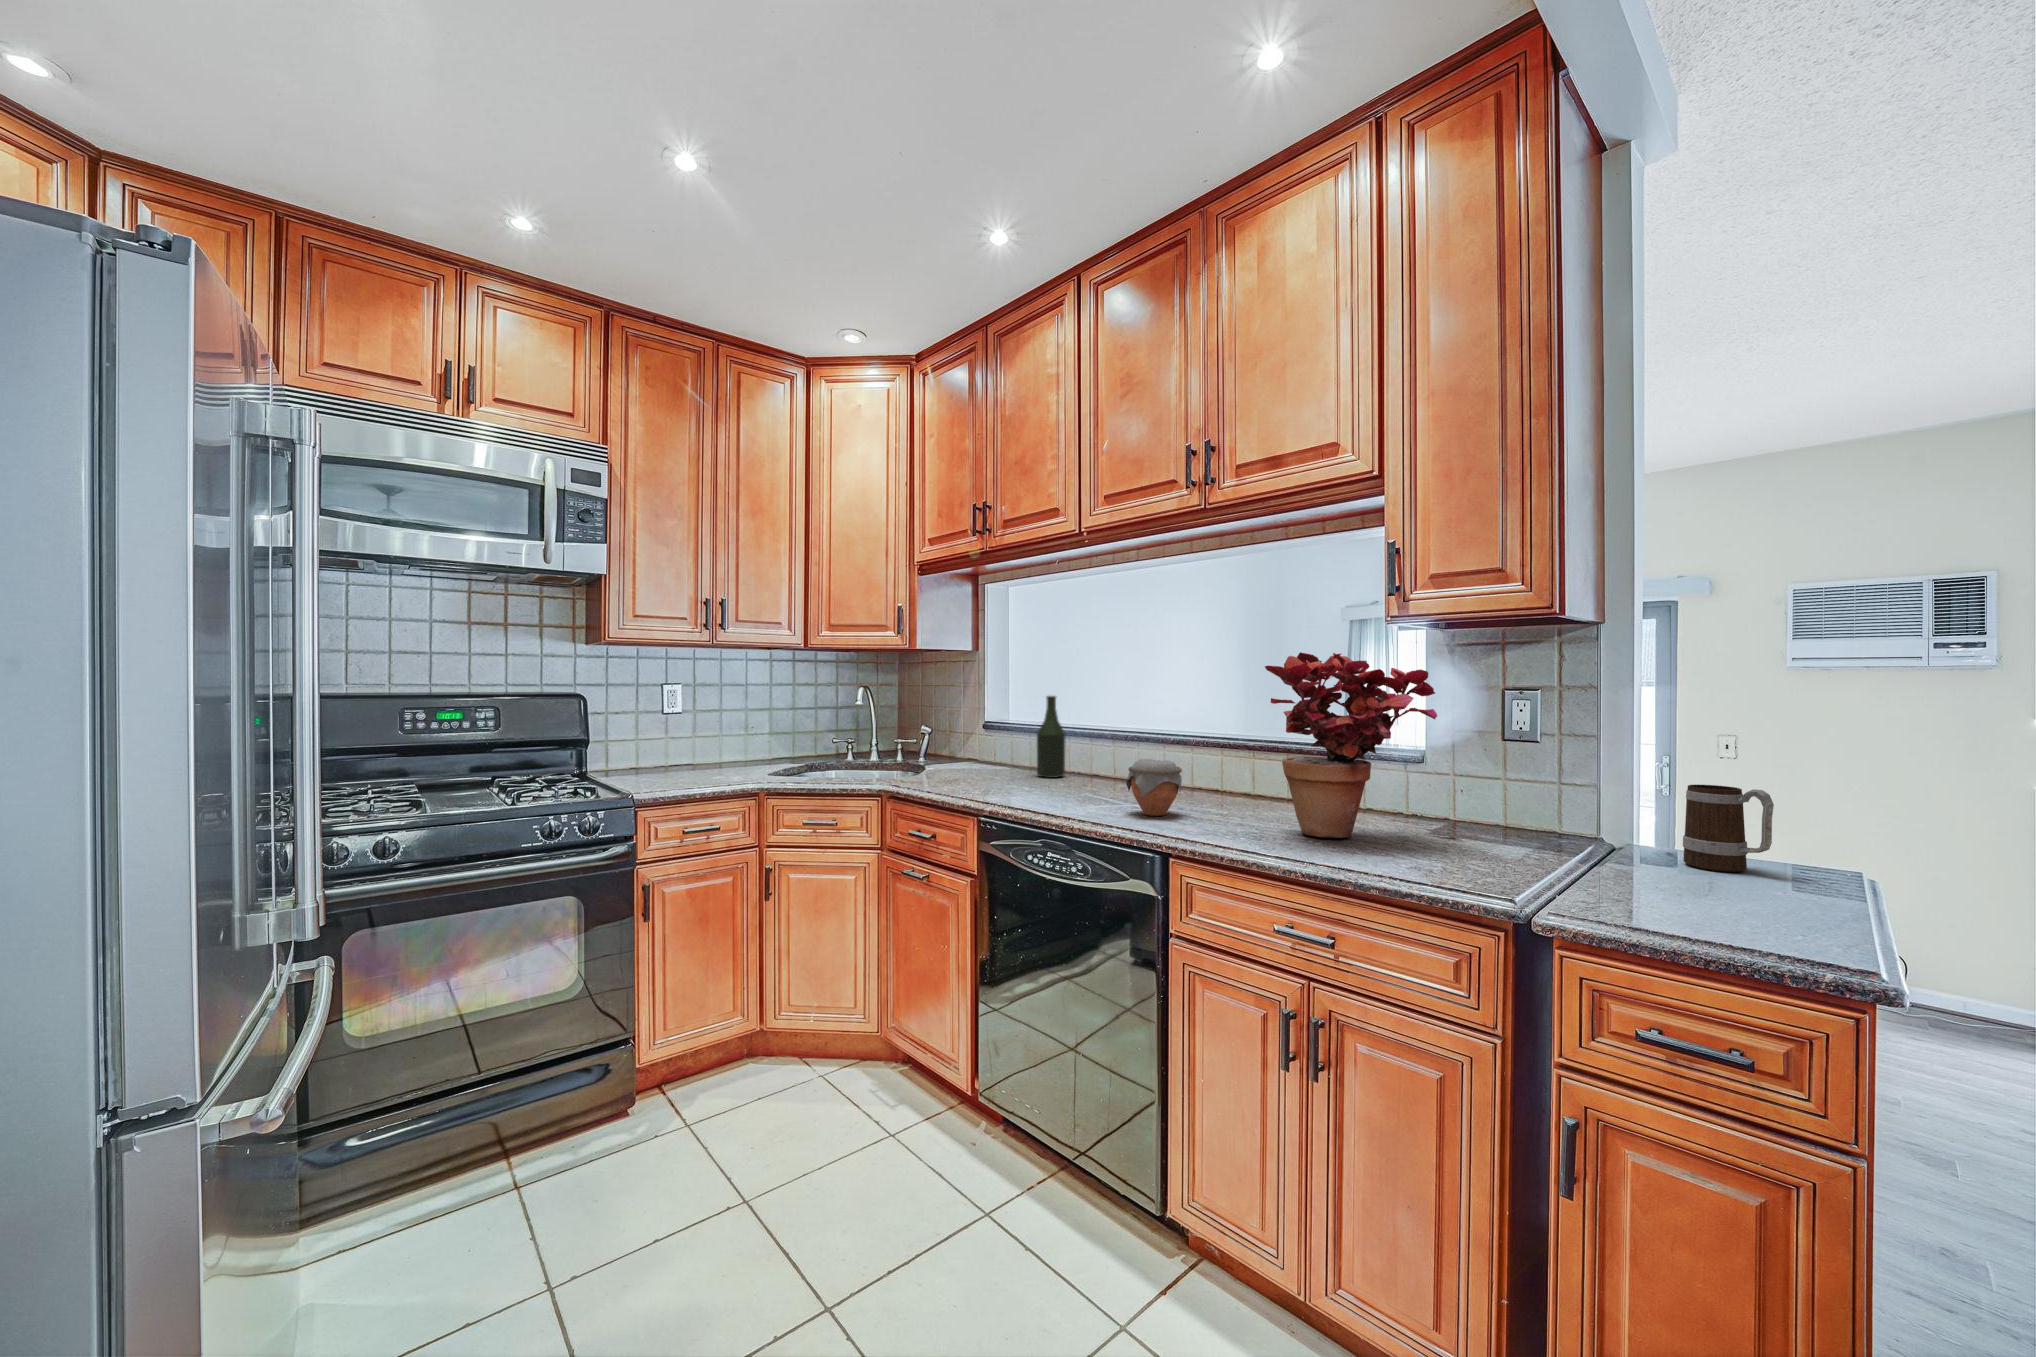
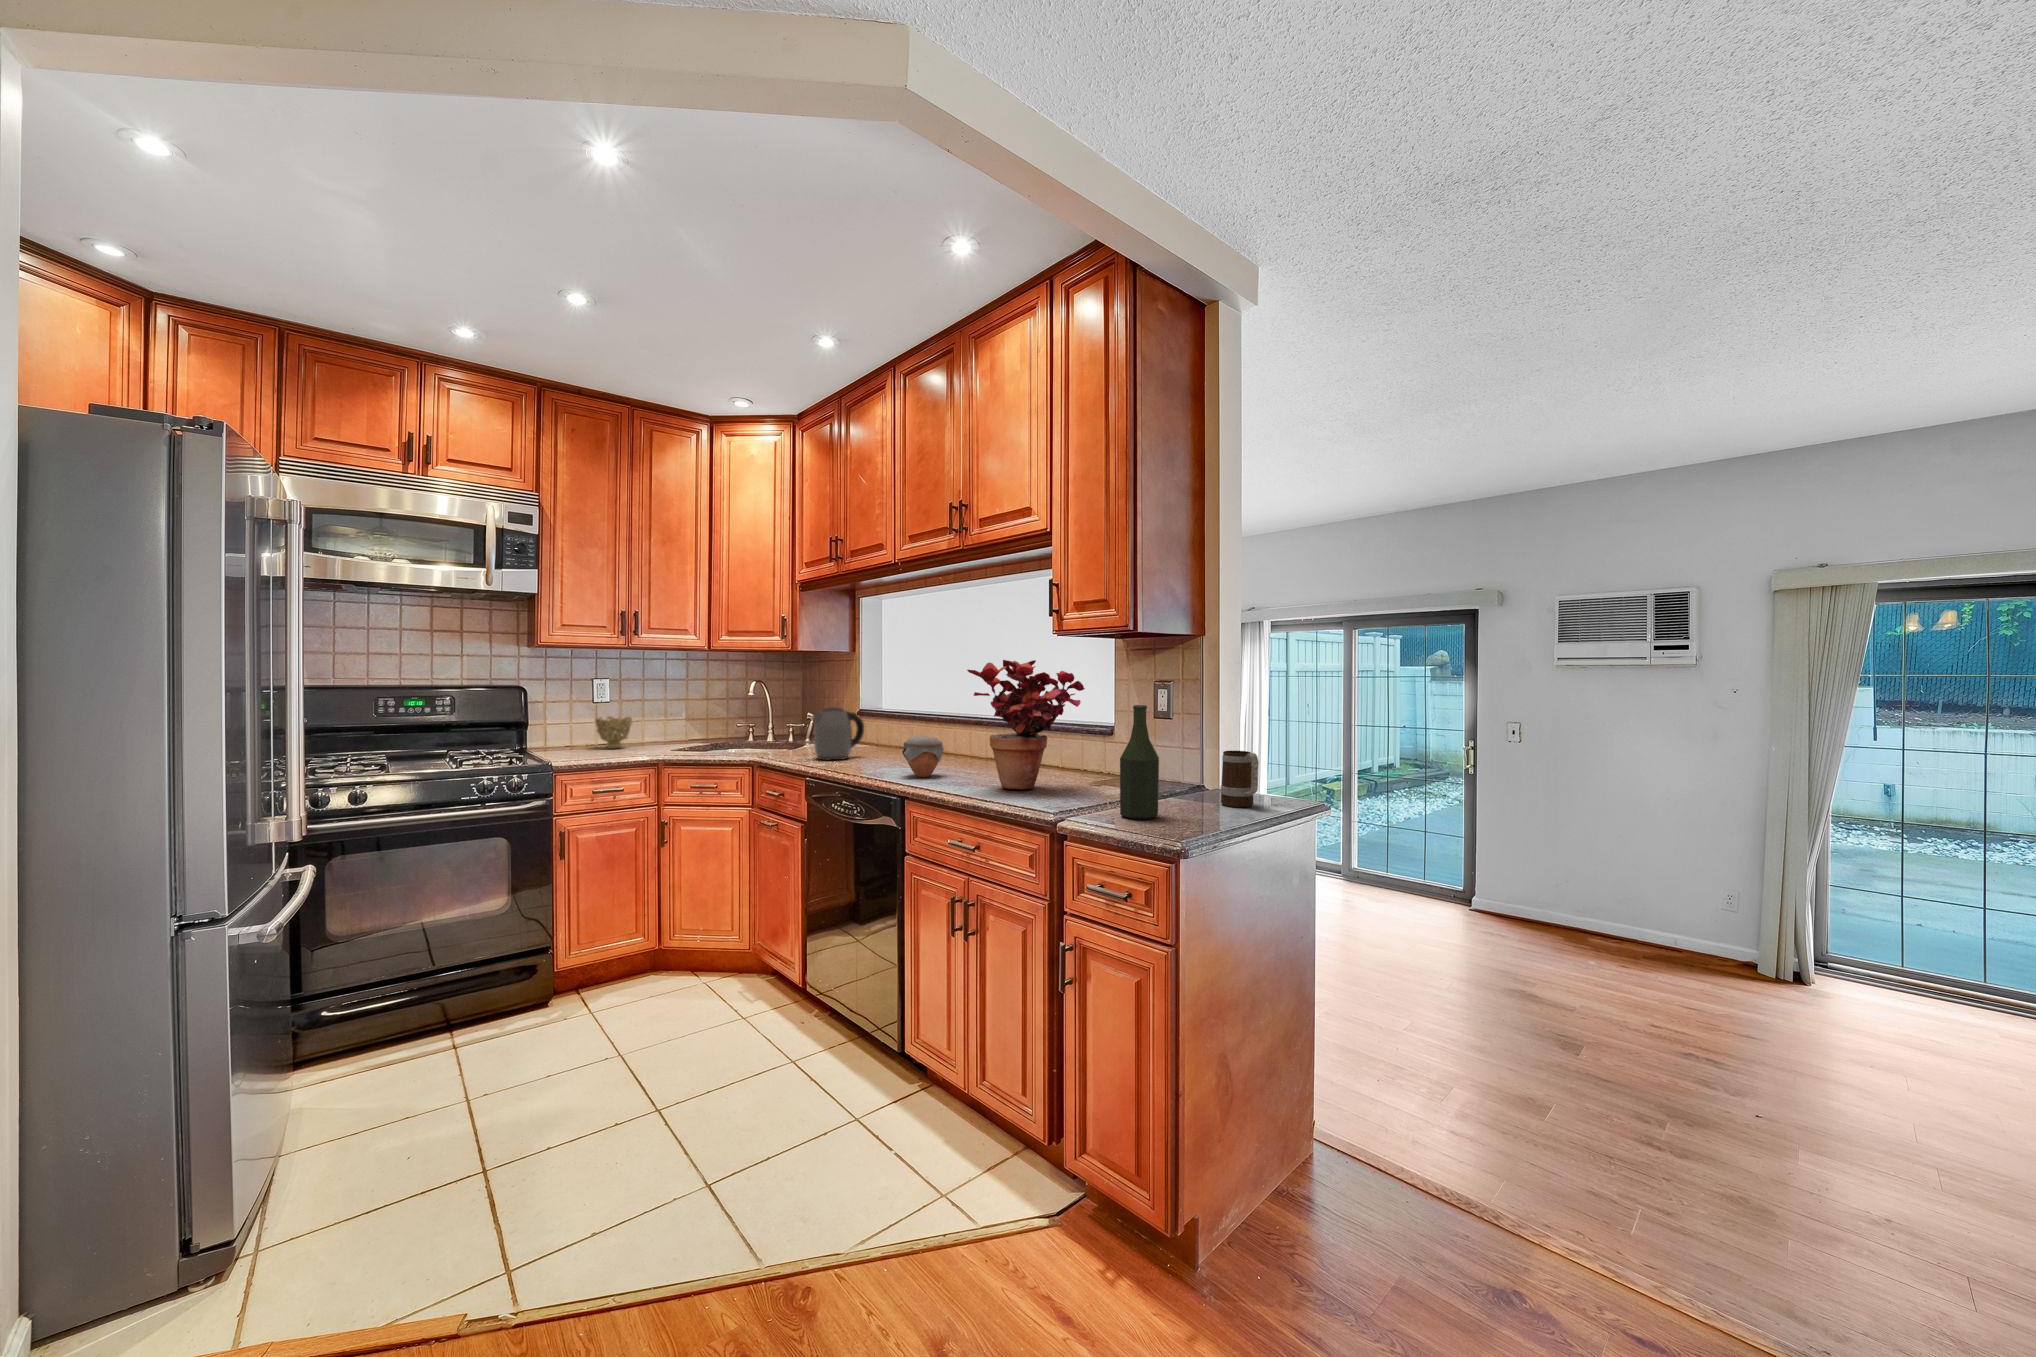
bottle: present [1037,696,1066,778] -> present [1120,705,1159,819]
kettle: none [965,720,1026,789] -> present [812,707,864,760]
decorative bowl: none [670,731,716,772] -> present [595,716,632,749]

